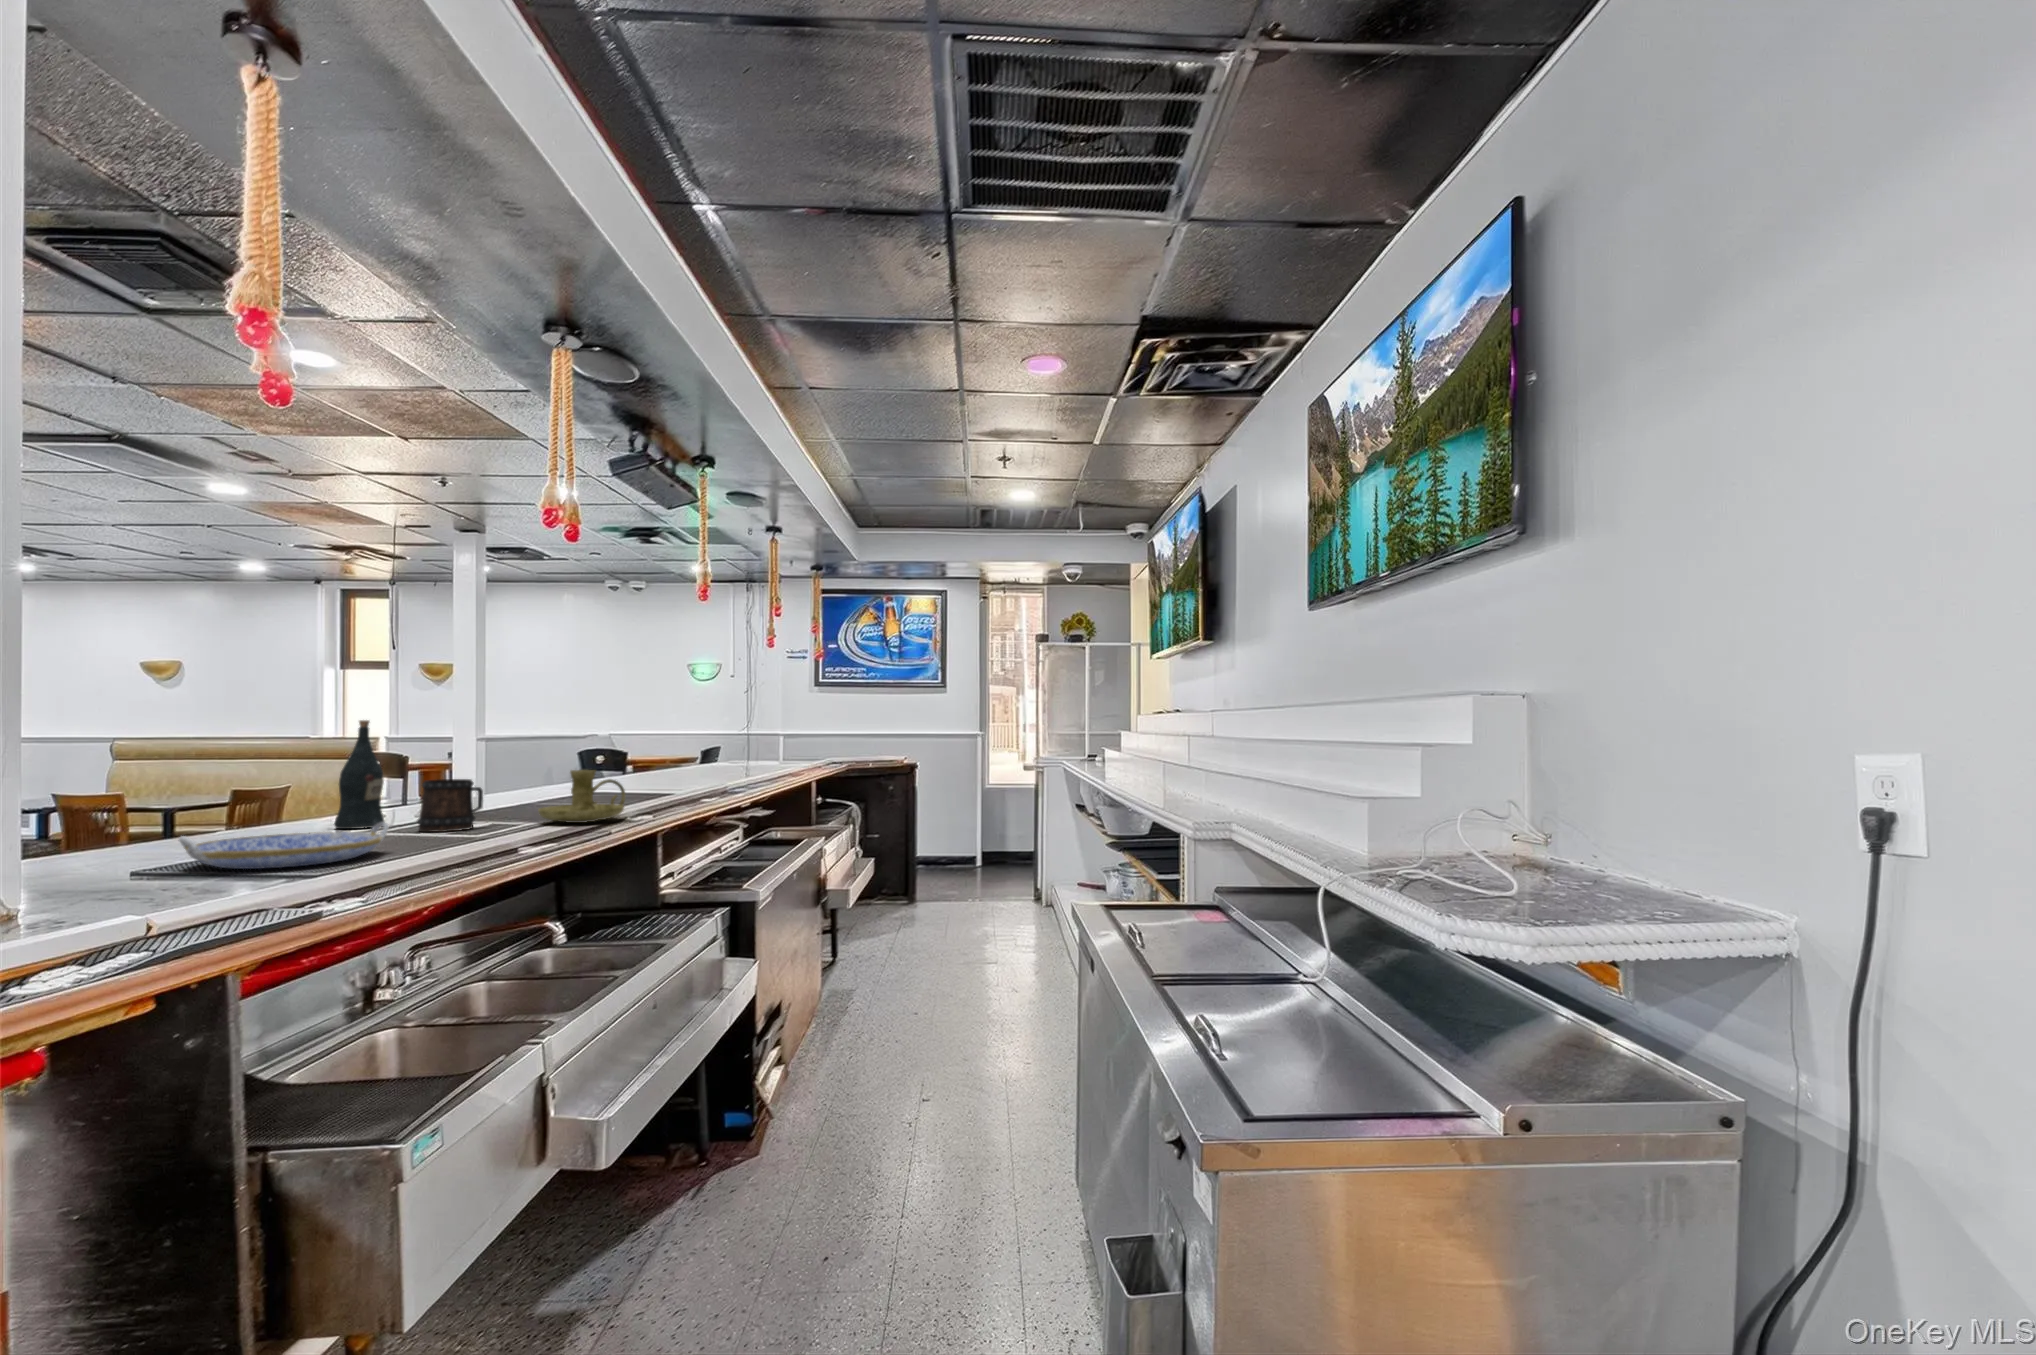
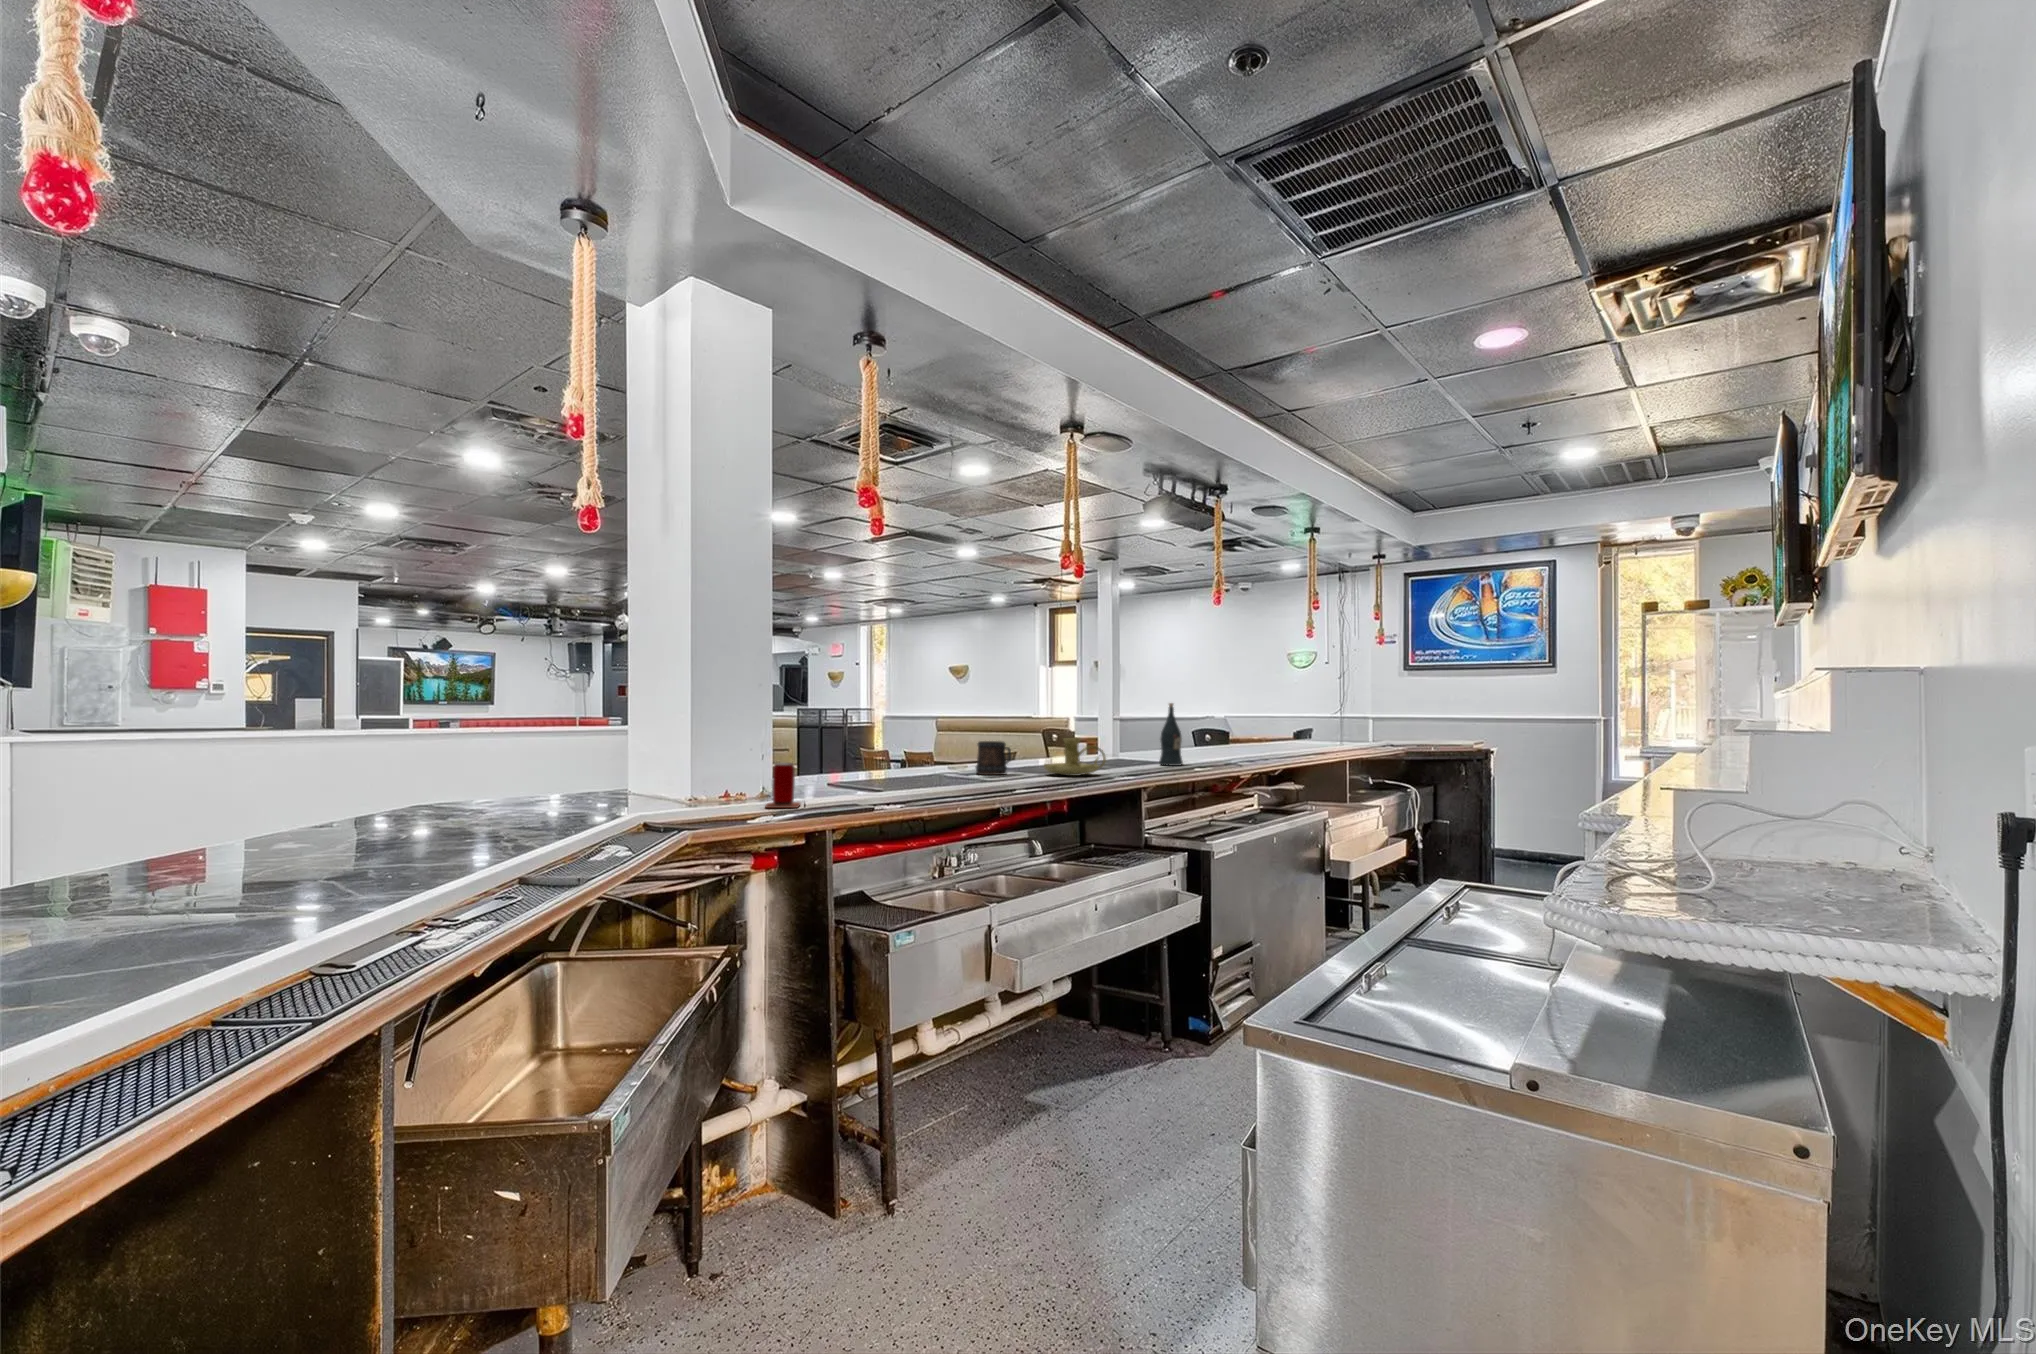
wine bottle: present [334,720,385,829] -> present [1159,703,1183,766]
serving tray: present [179,822,389,869] -> none [843,764,939,785]
beer can: none [96,849,197,951] -> present [765,763,800,808]

